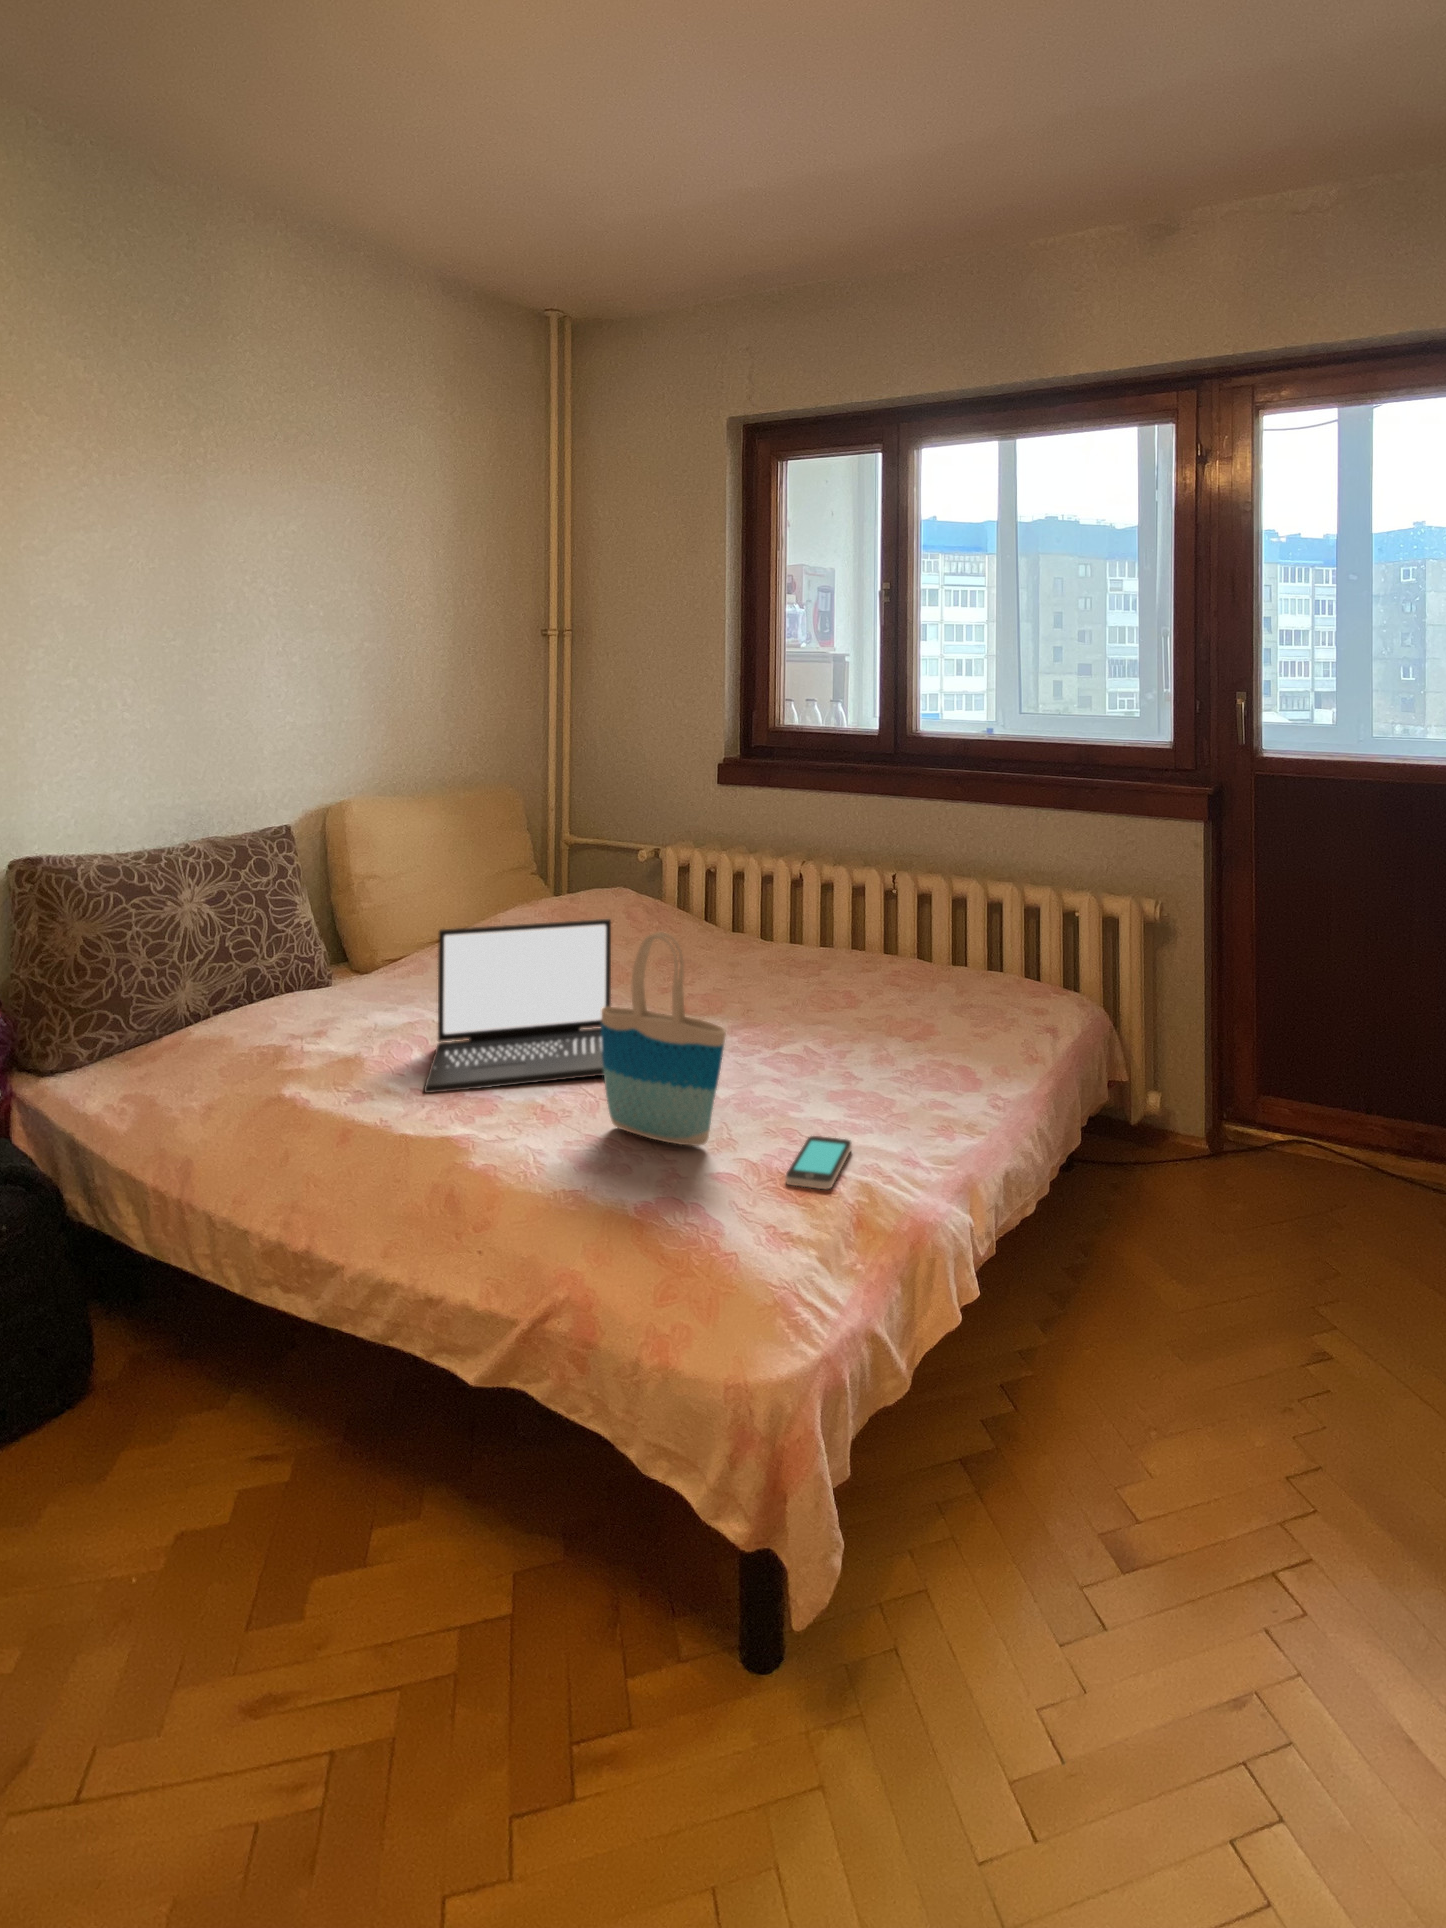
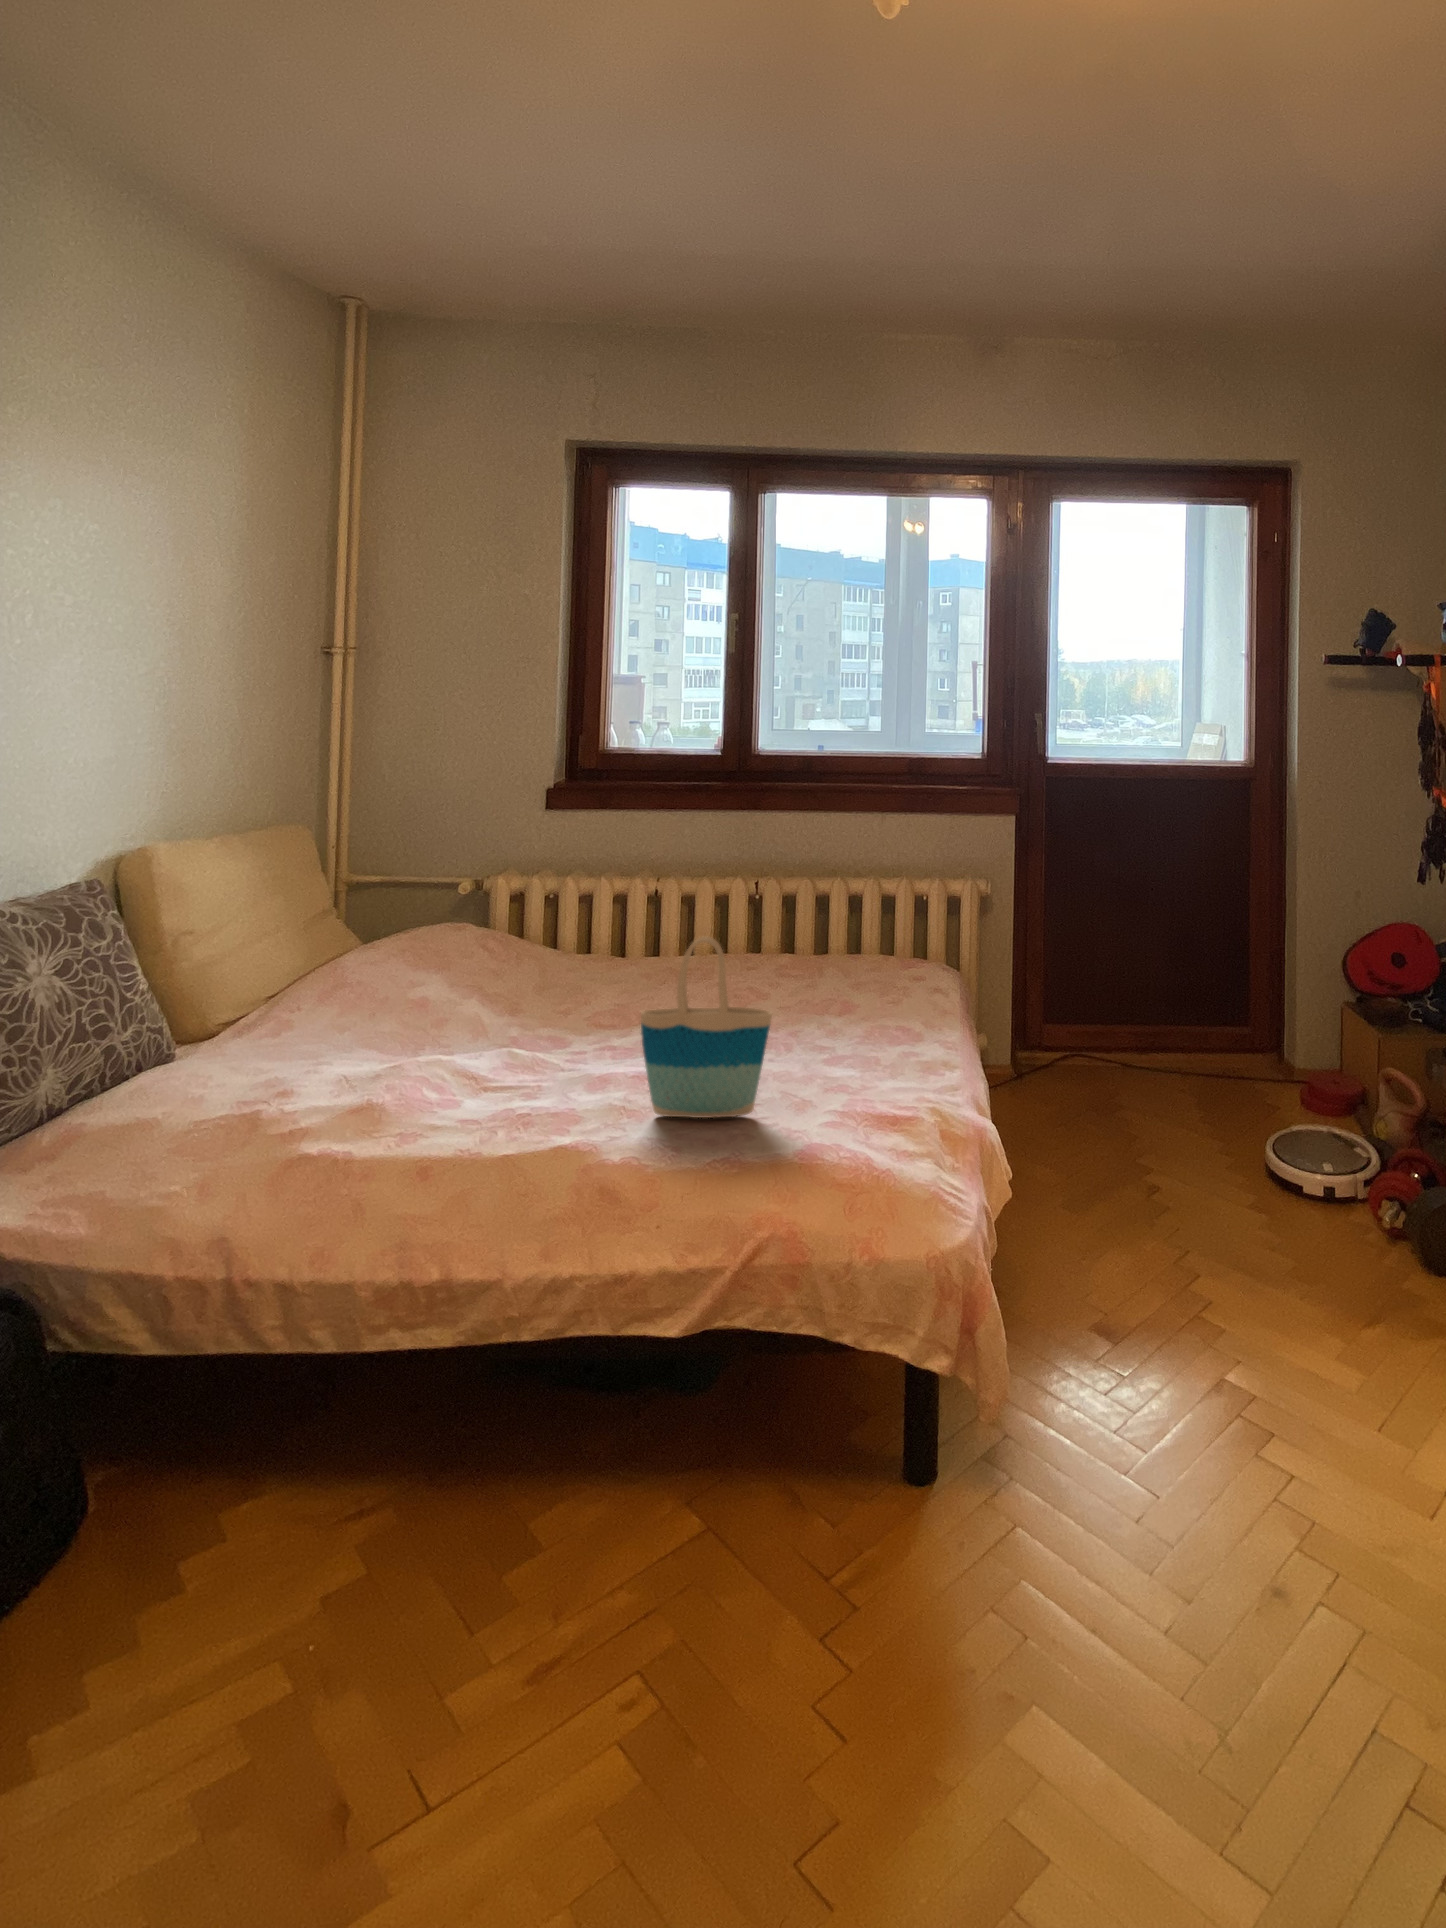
laptop: present [424,919,611,1093] -> none [400,939,612,1126]
smartphone: present [786,1136,851,1189] -> none [829,1088,876,1127]

